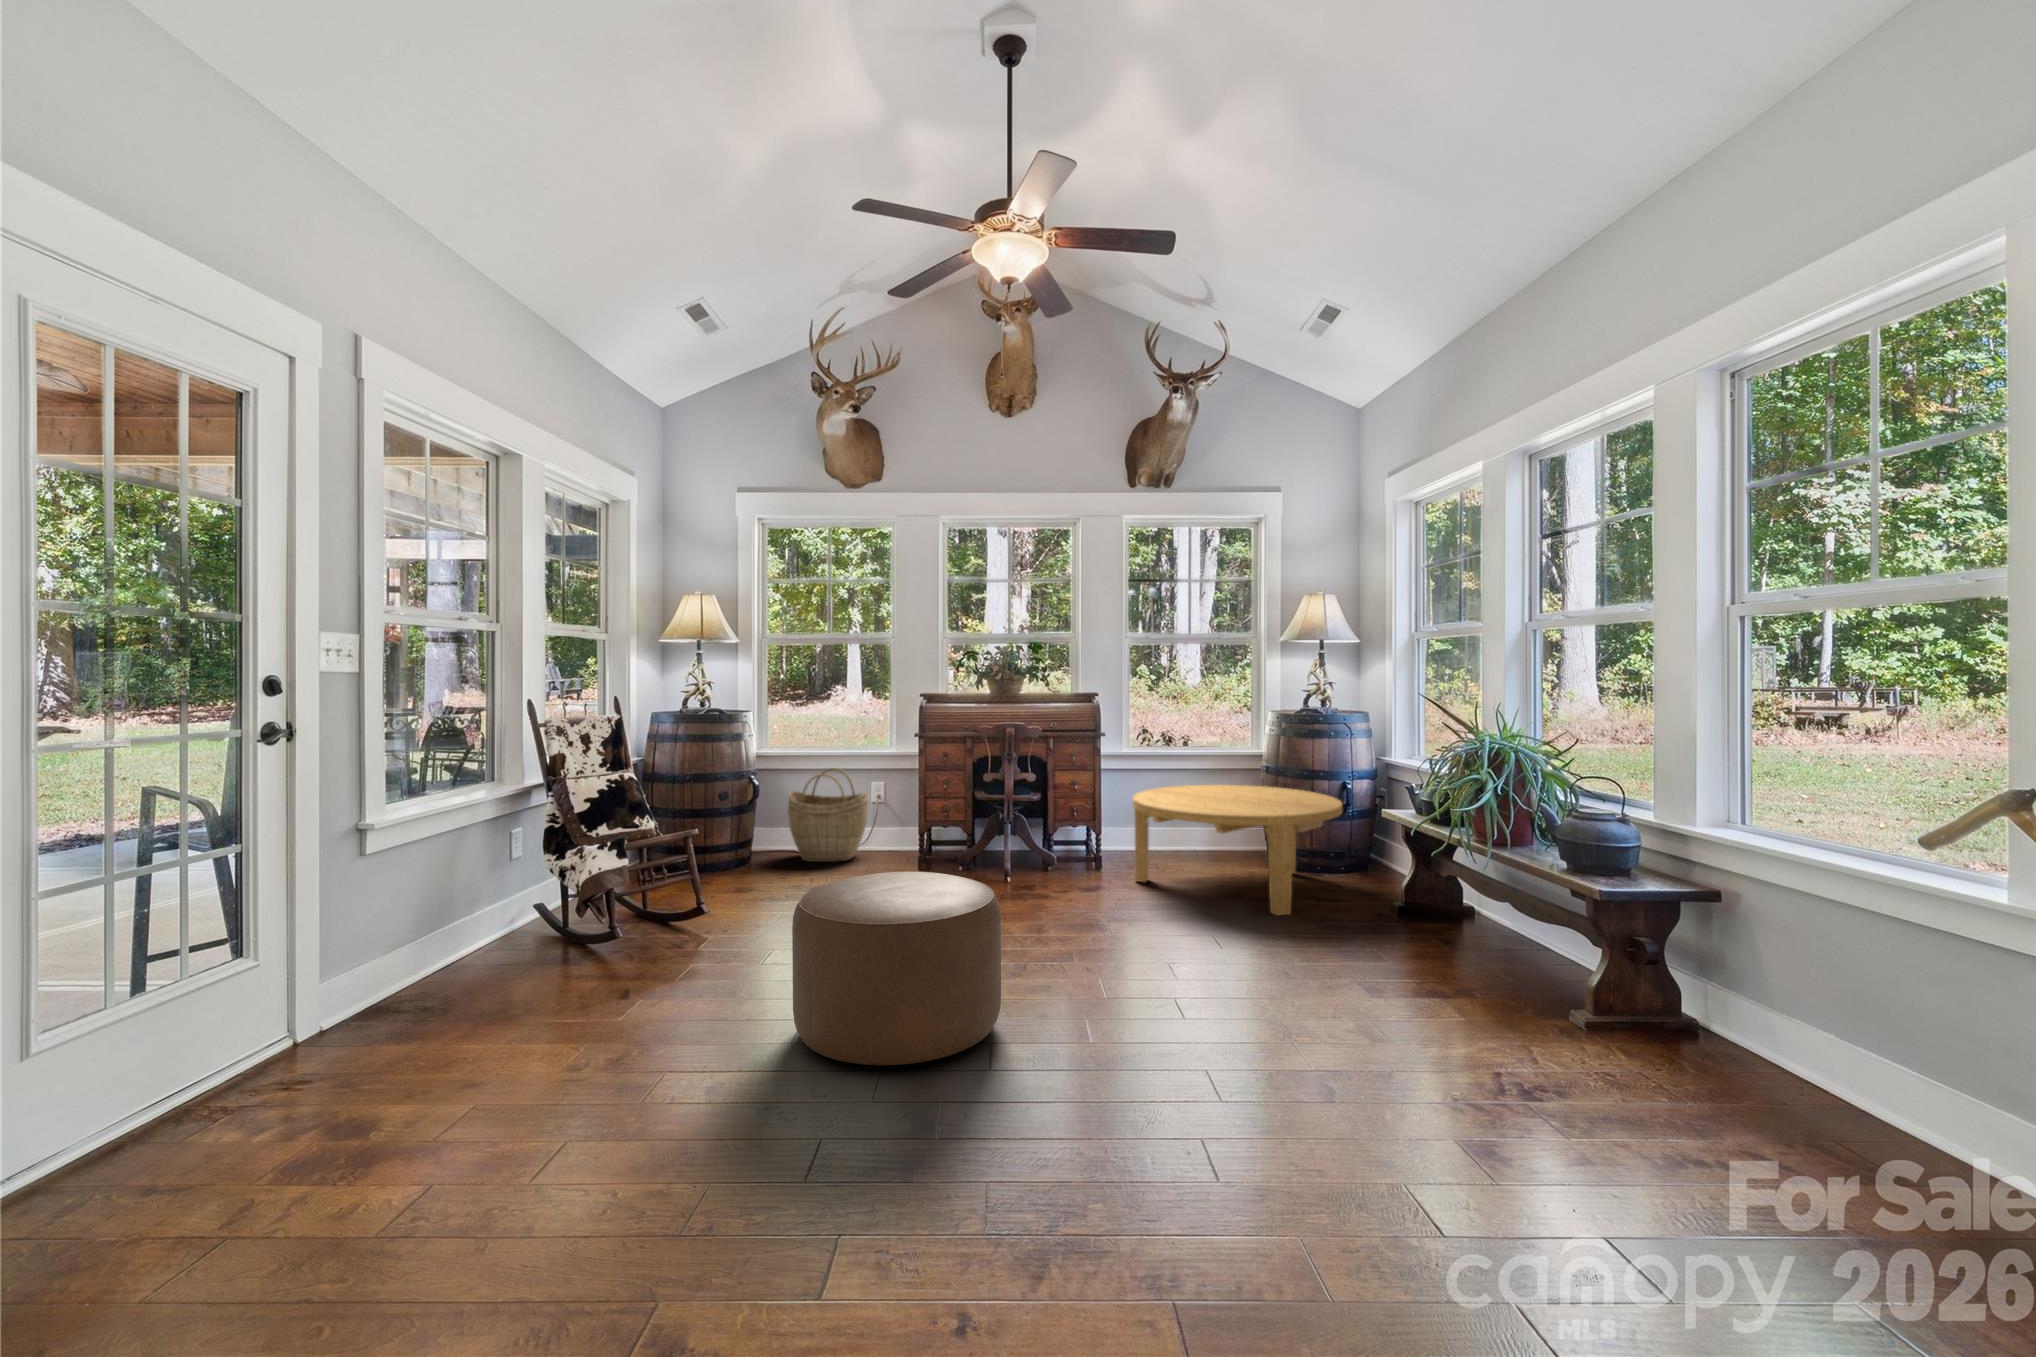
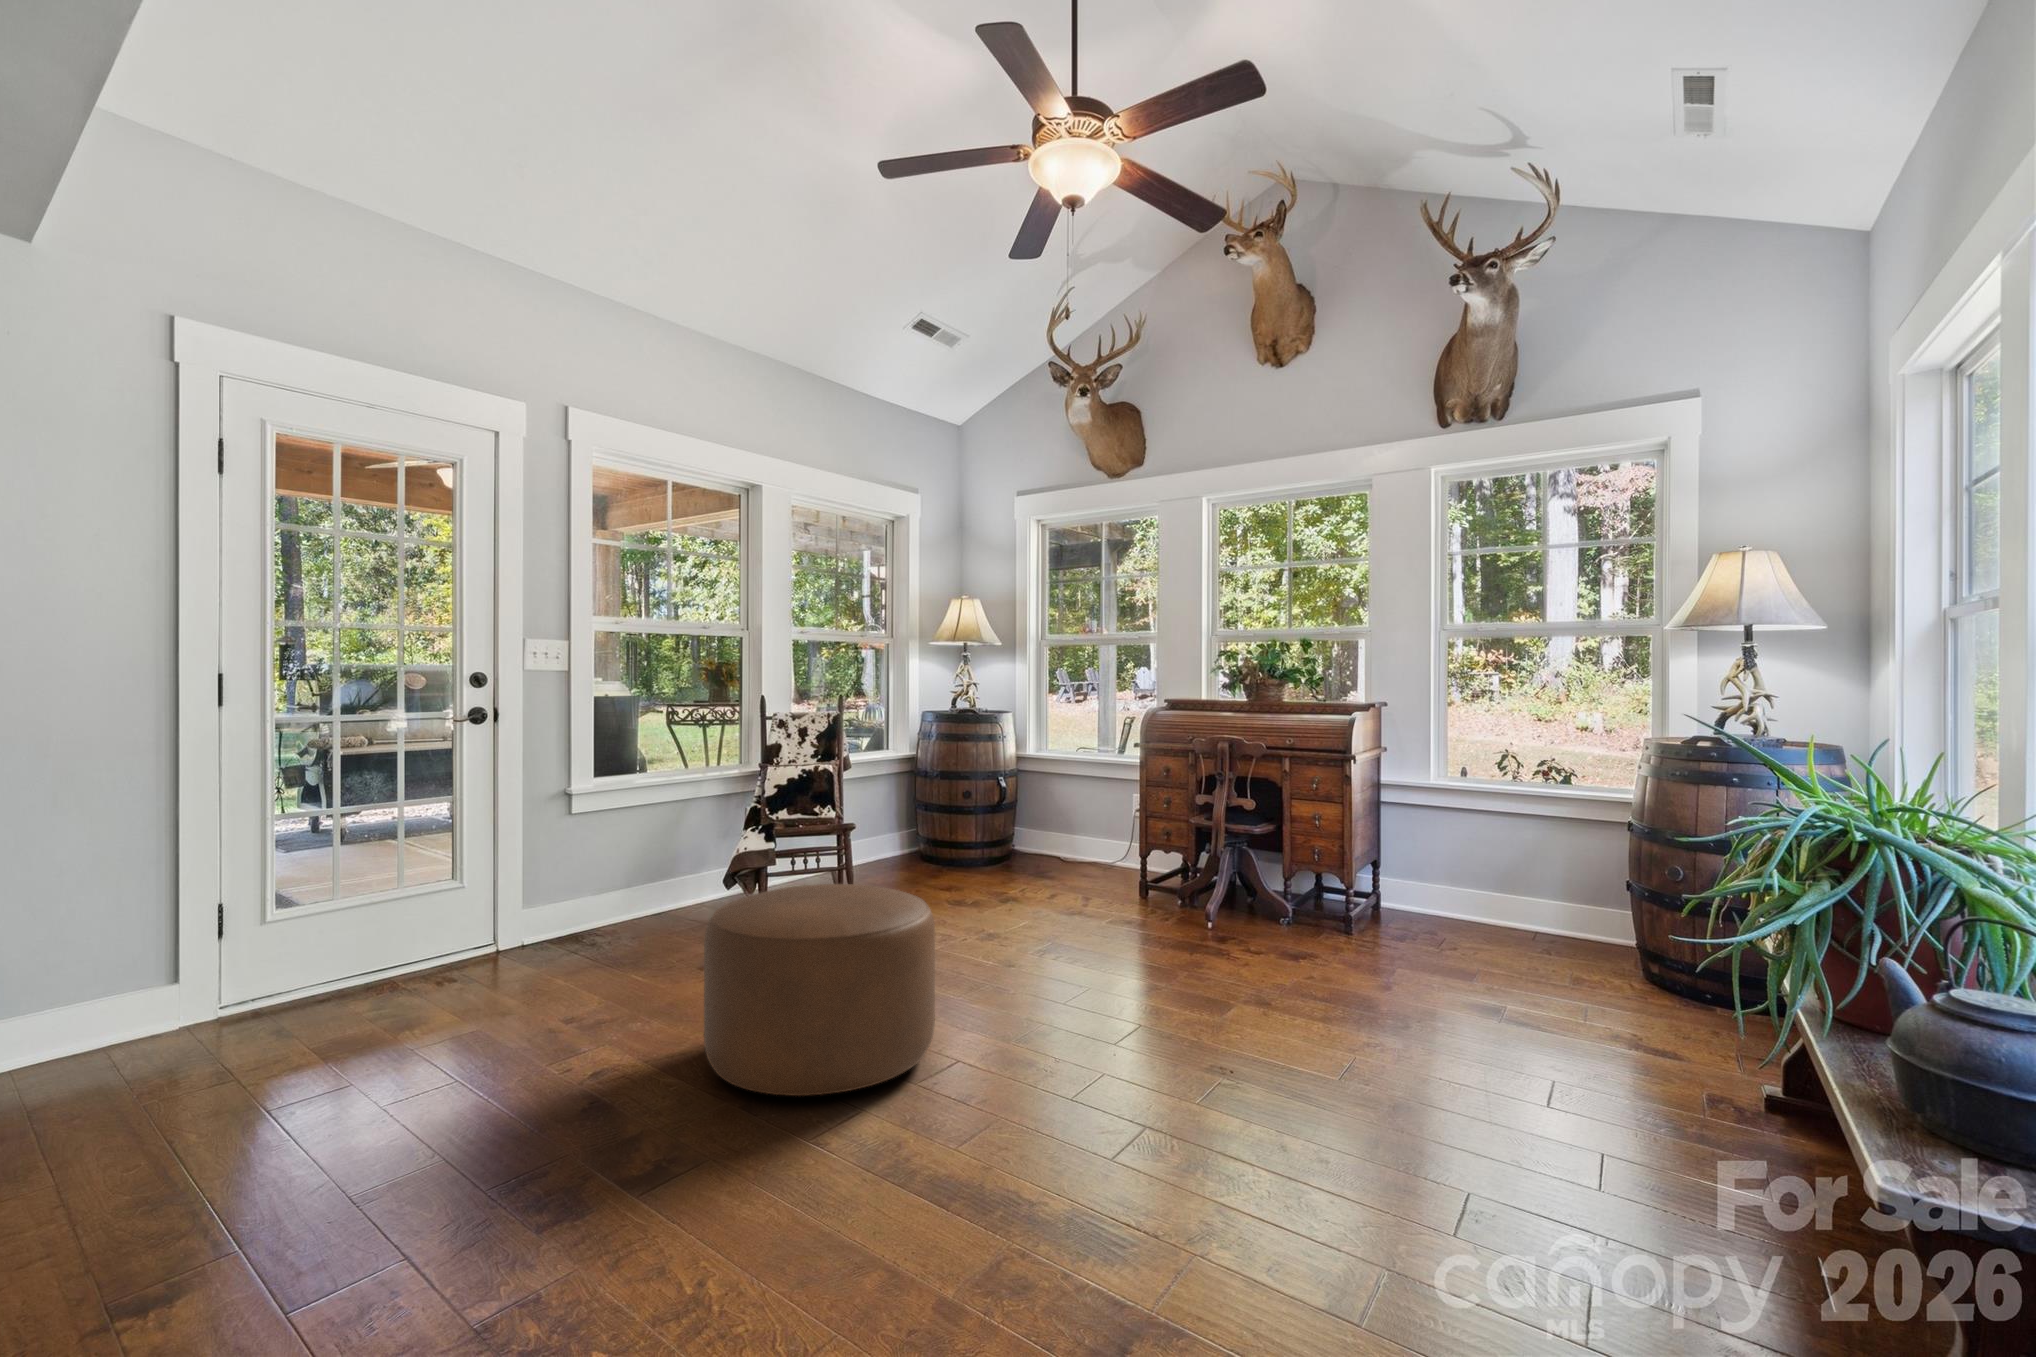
woven basket: present [788,768,868,862] -> none [1039,780,1122,882]
coffee table: present [1133,785,1342,915] -> none [1355,838,1705,1053]

